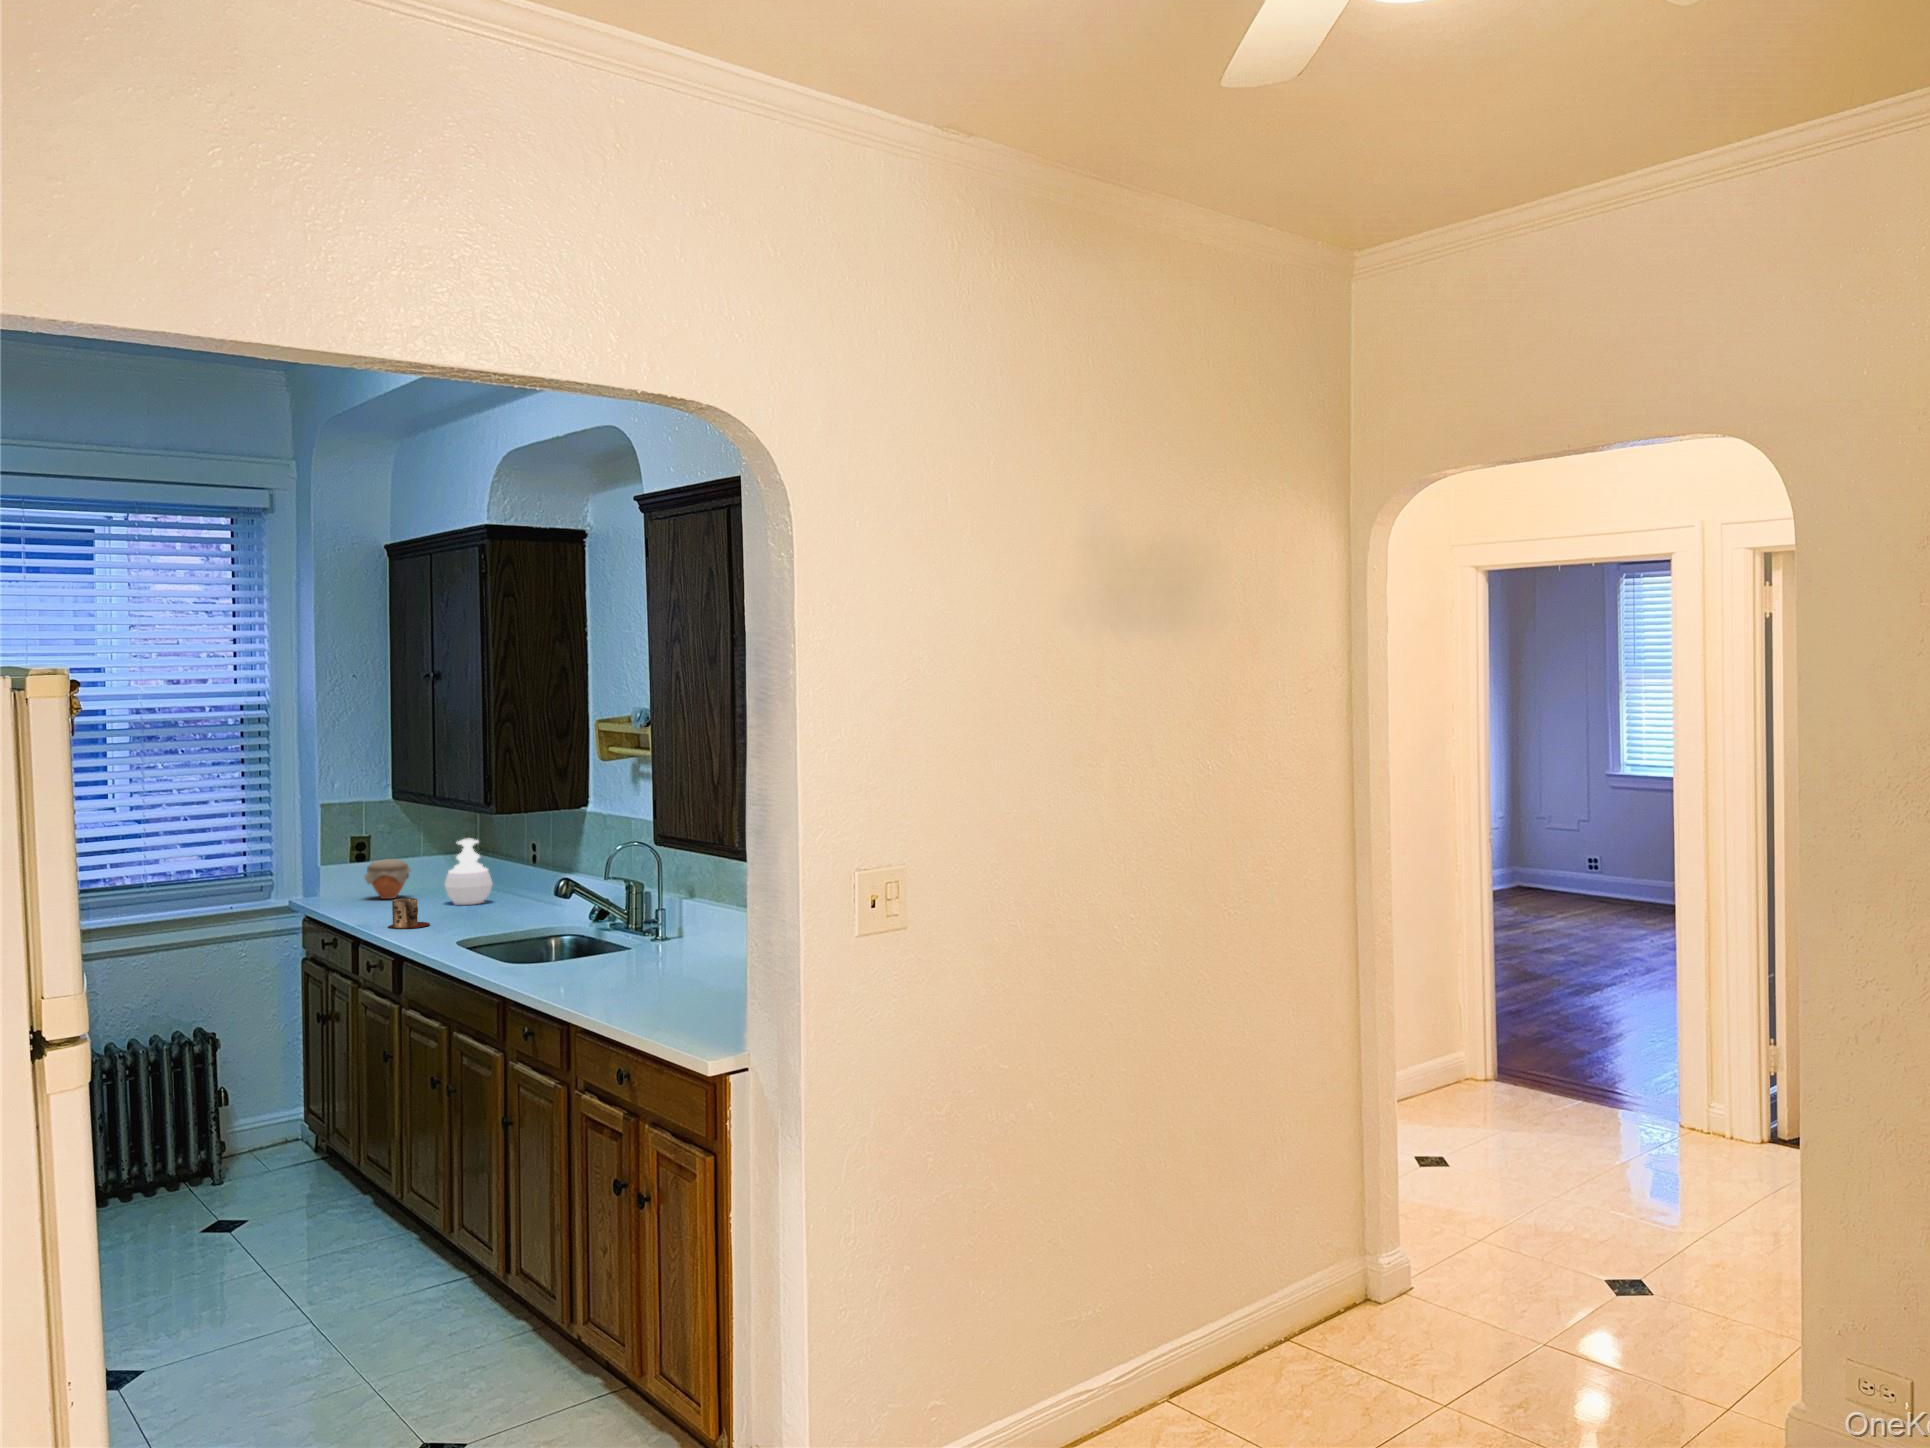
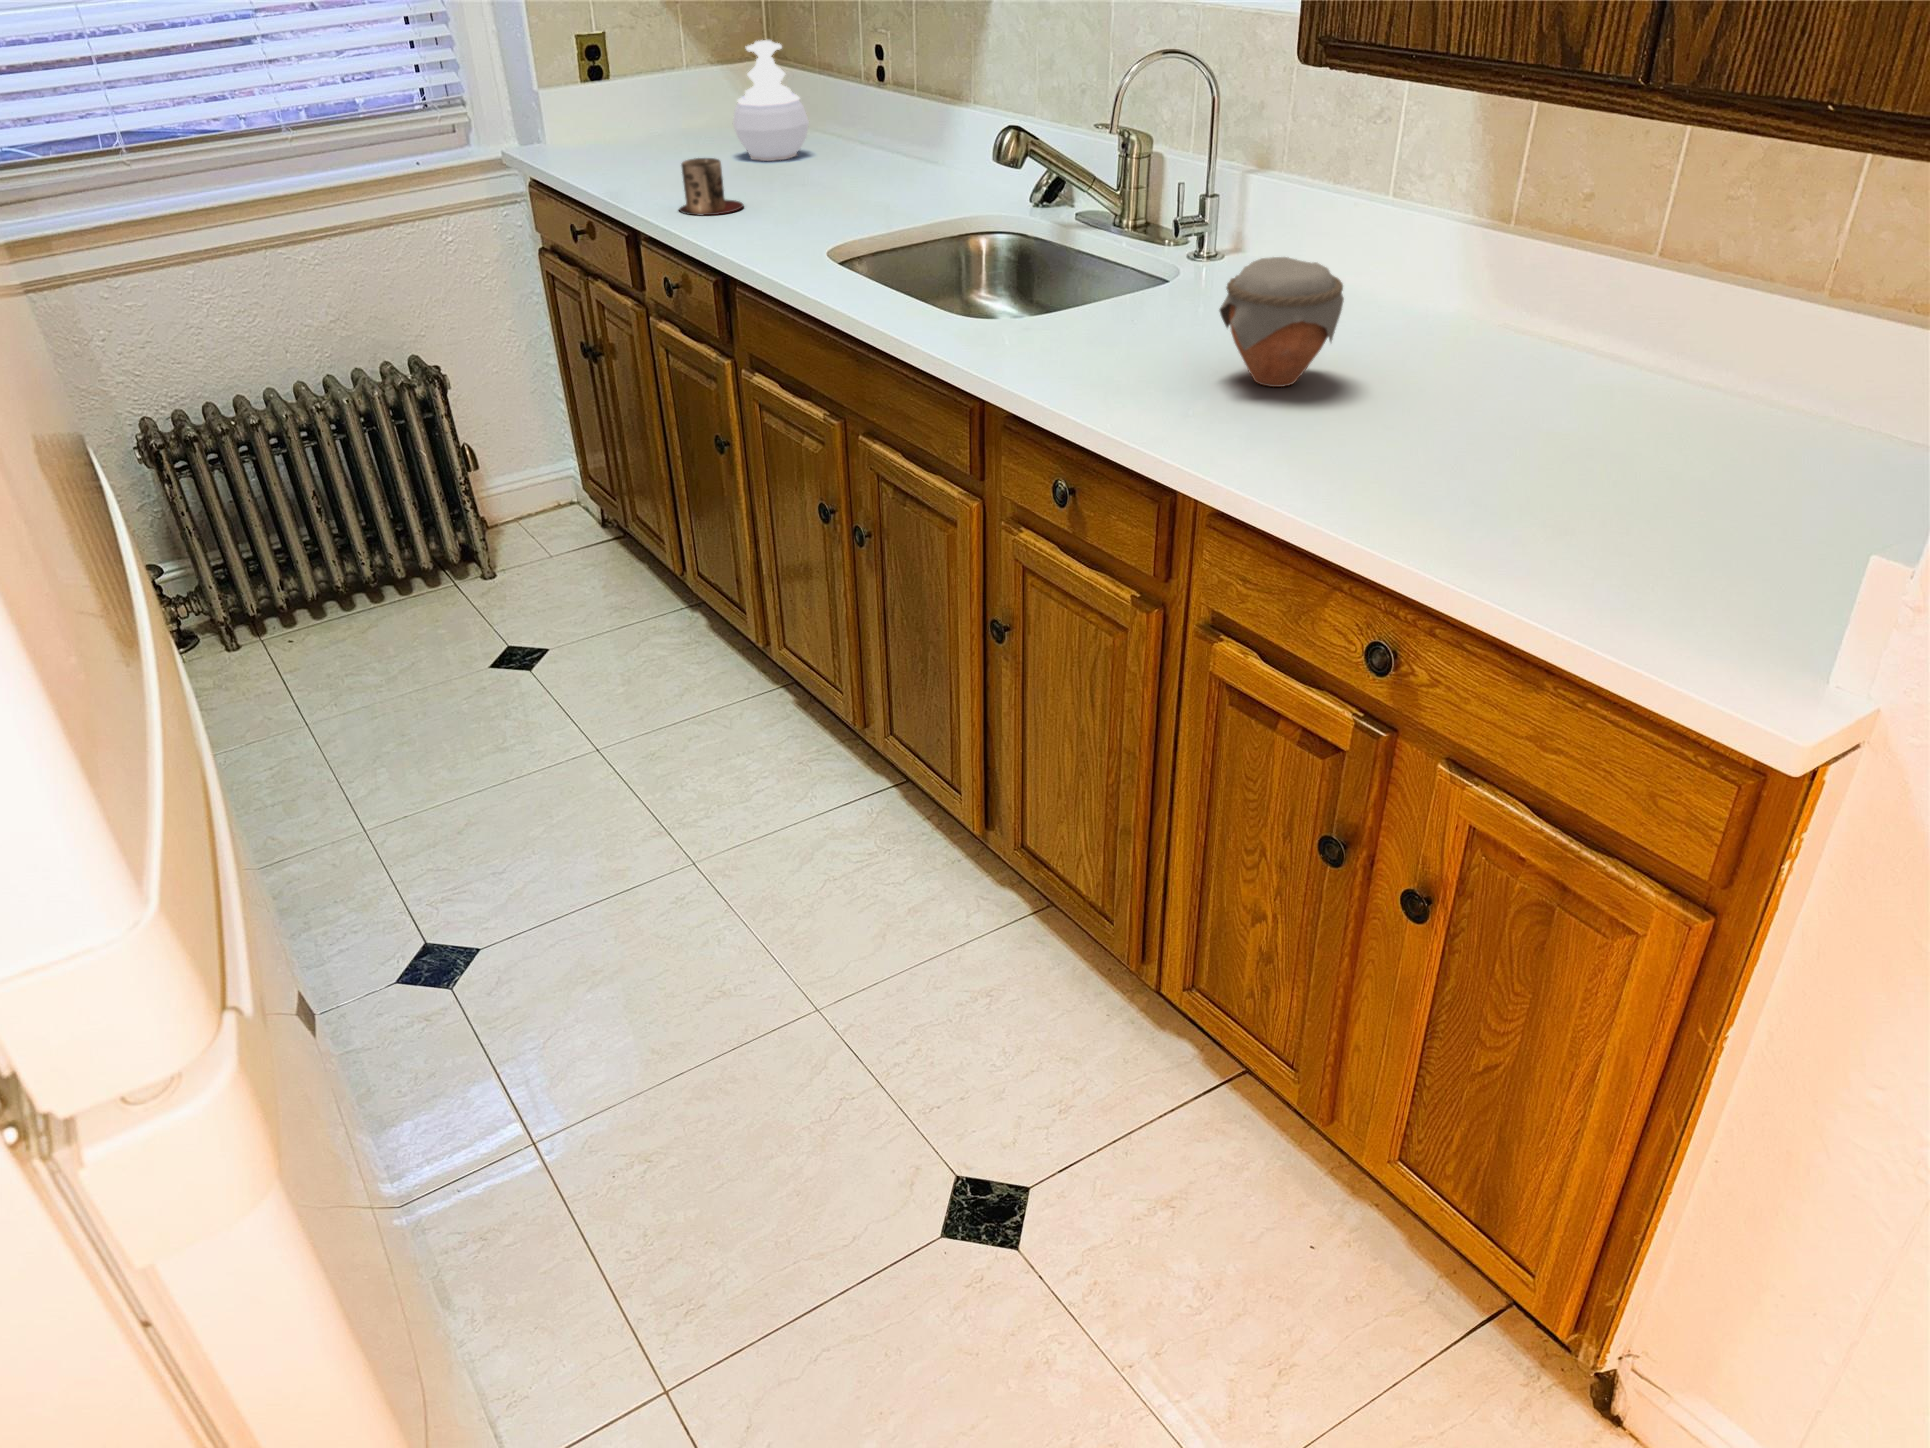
jar: present [364,859,411,899] -> present [1220,257,1344,387]

